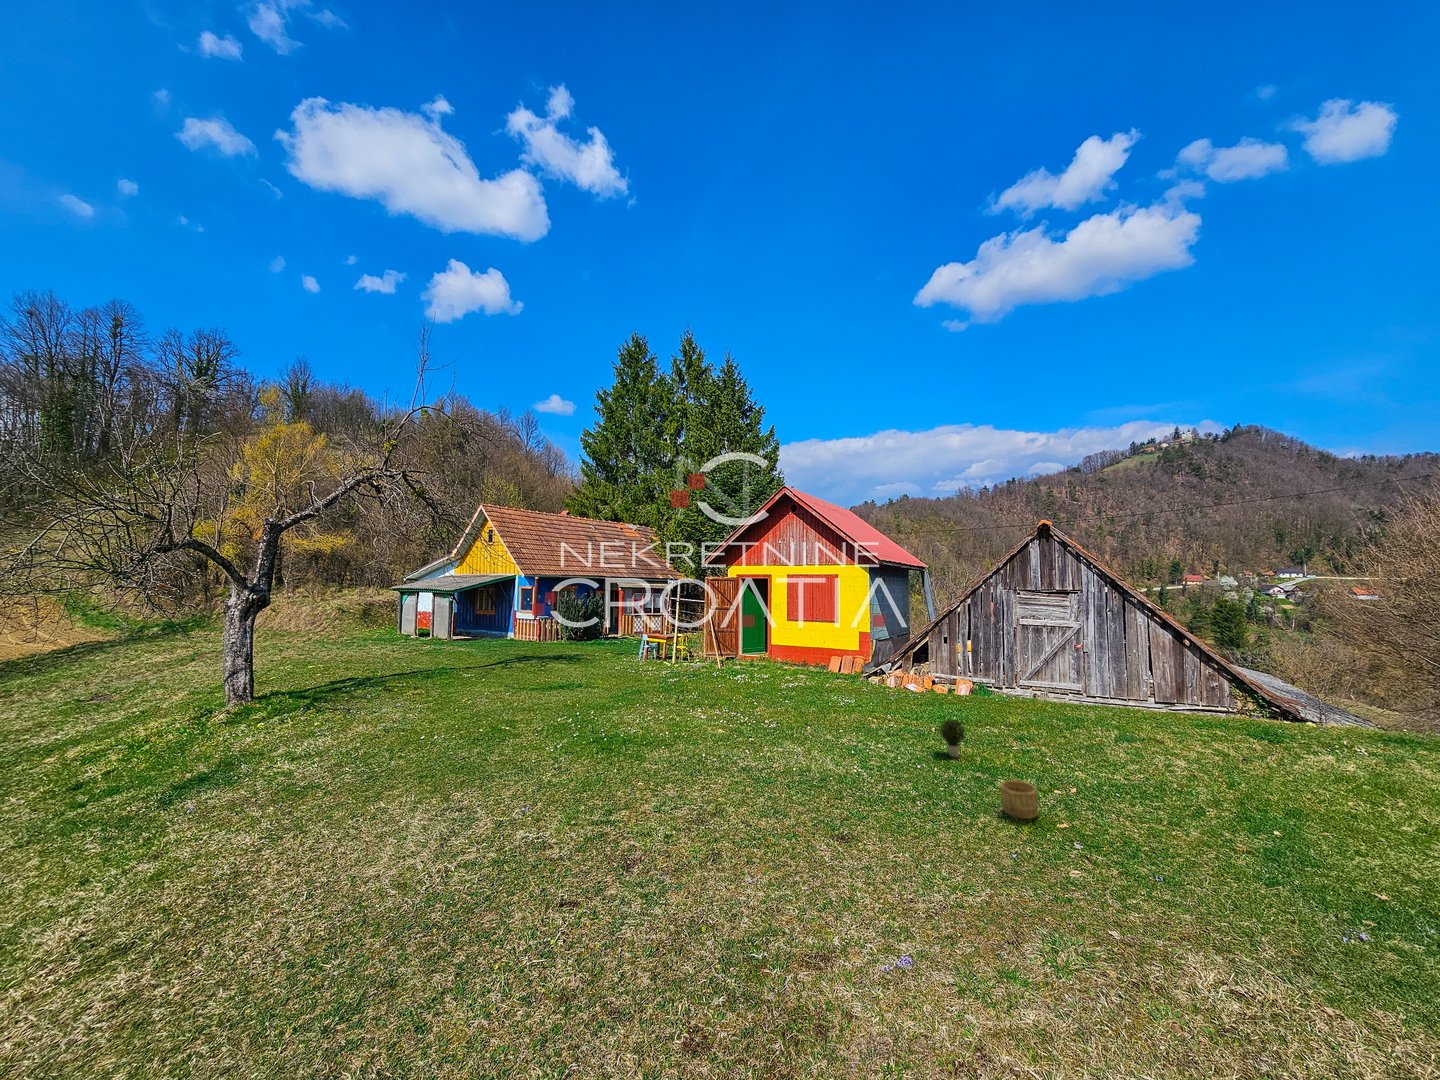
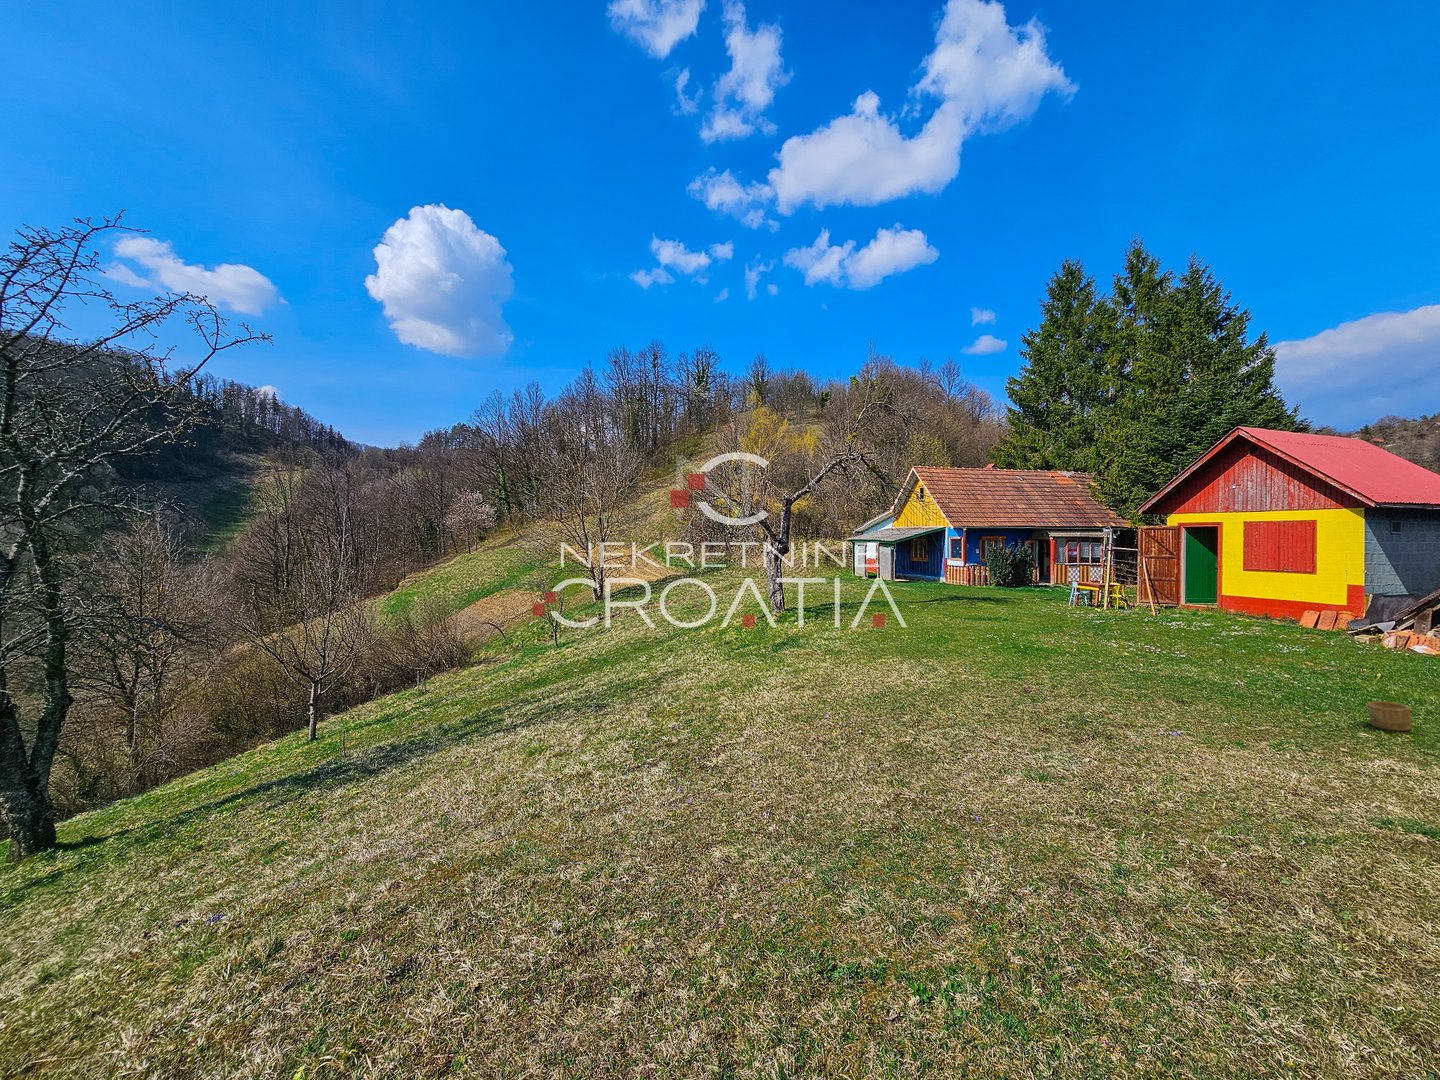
potted plant: present [940,720,965,757] -> none [1355,660,1392,696]

